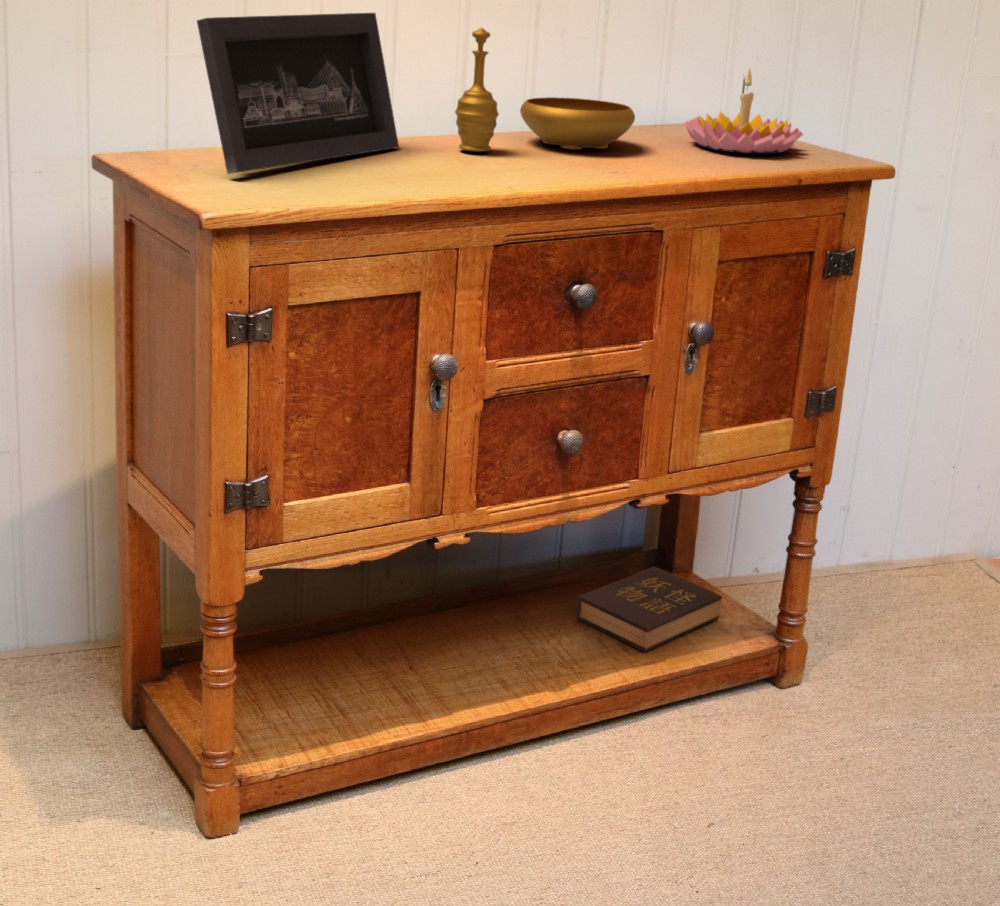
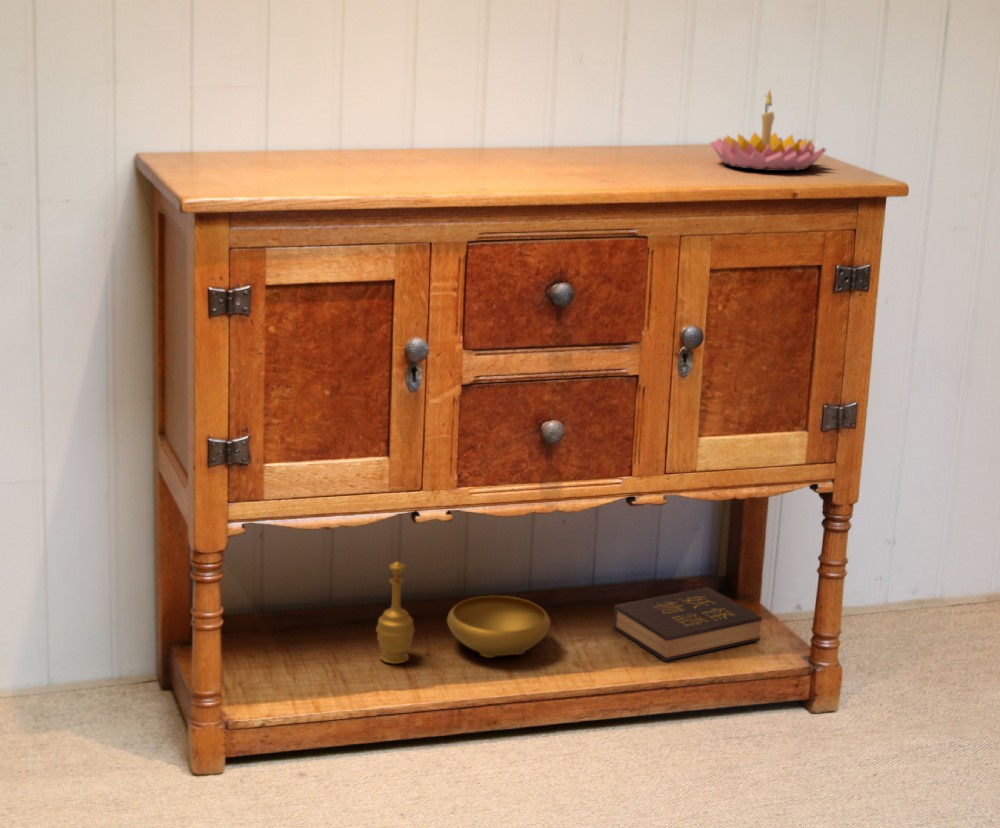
picture frame: present [197,13,399,174] -> none [214,38,420,173]
decorative bowl: present [455,28,635,151] -> present [376,562,550,664]

